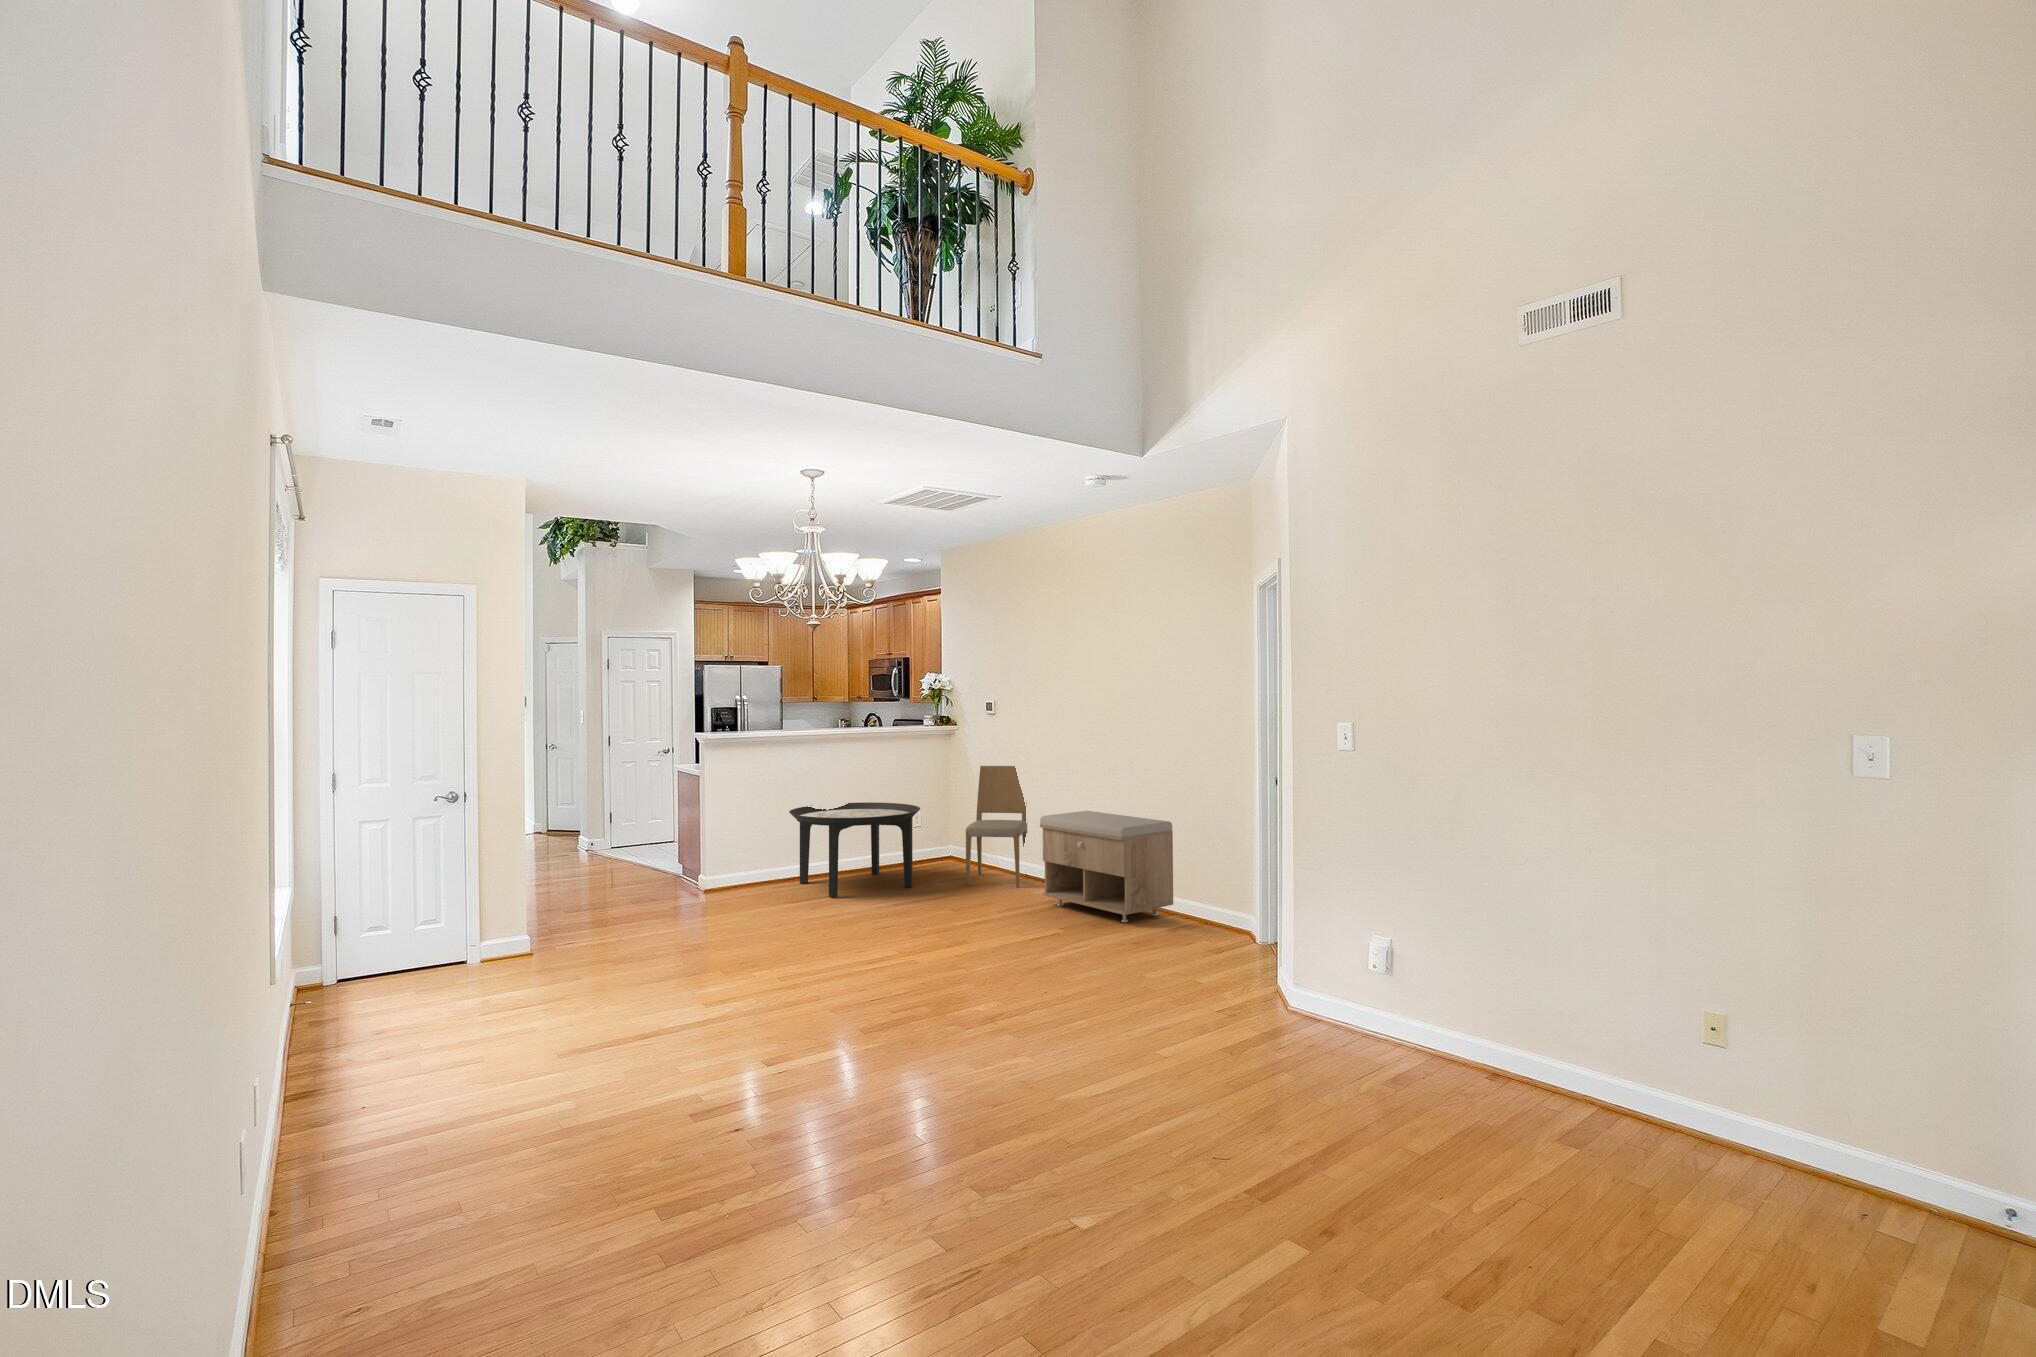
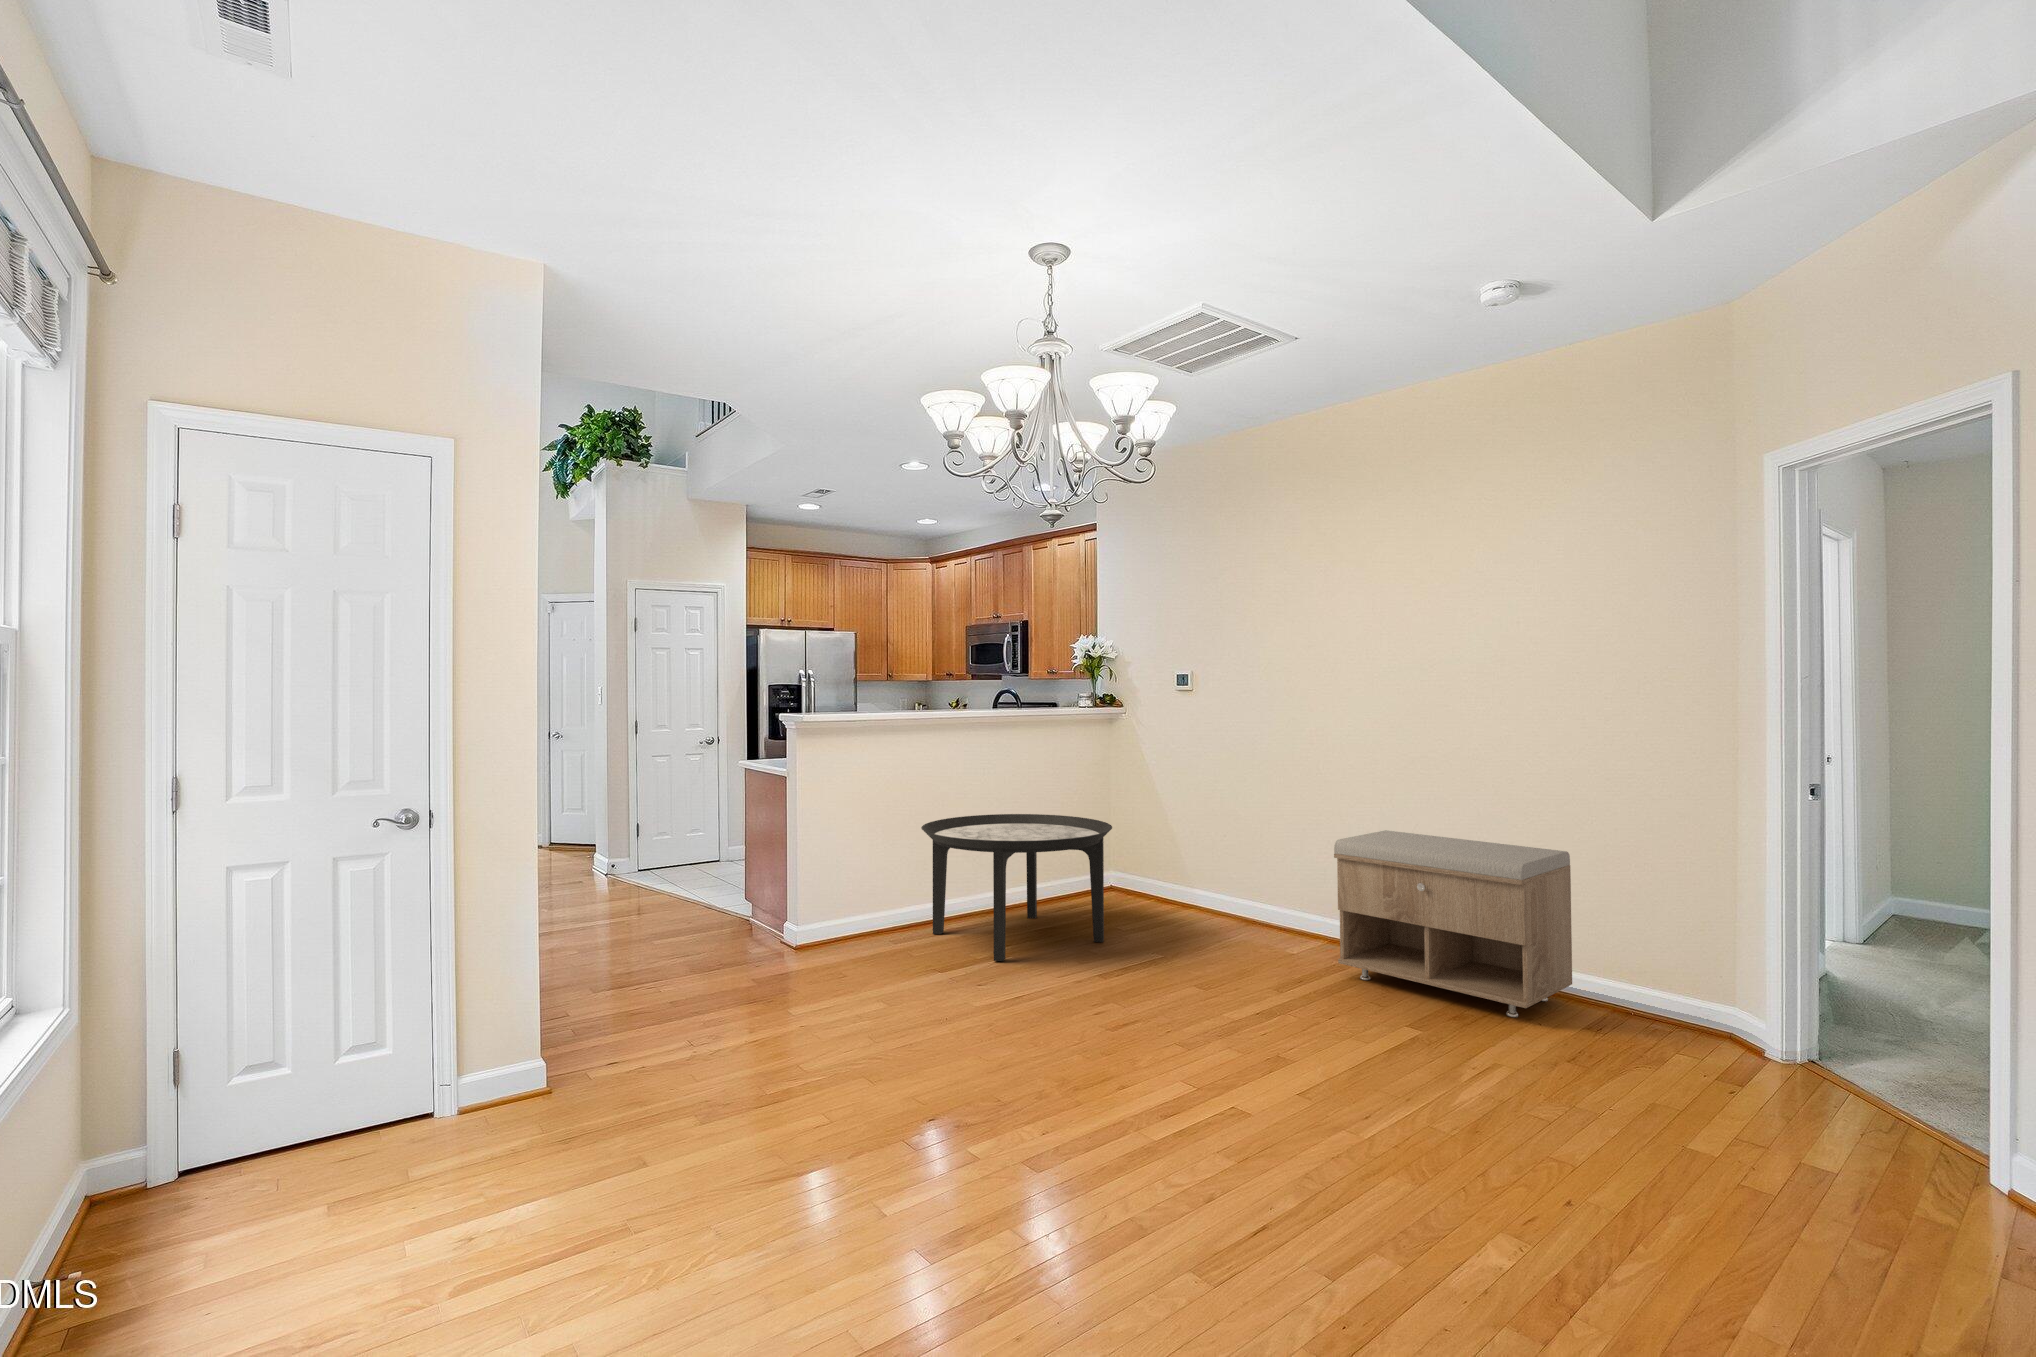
dining chair: present [966,766,1029,887] -> none [1182,762,1265,942]

